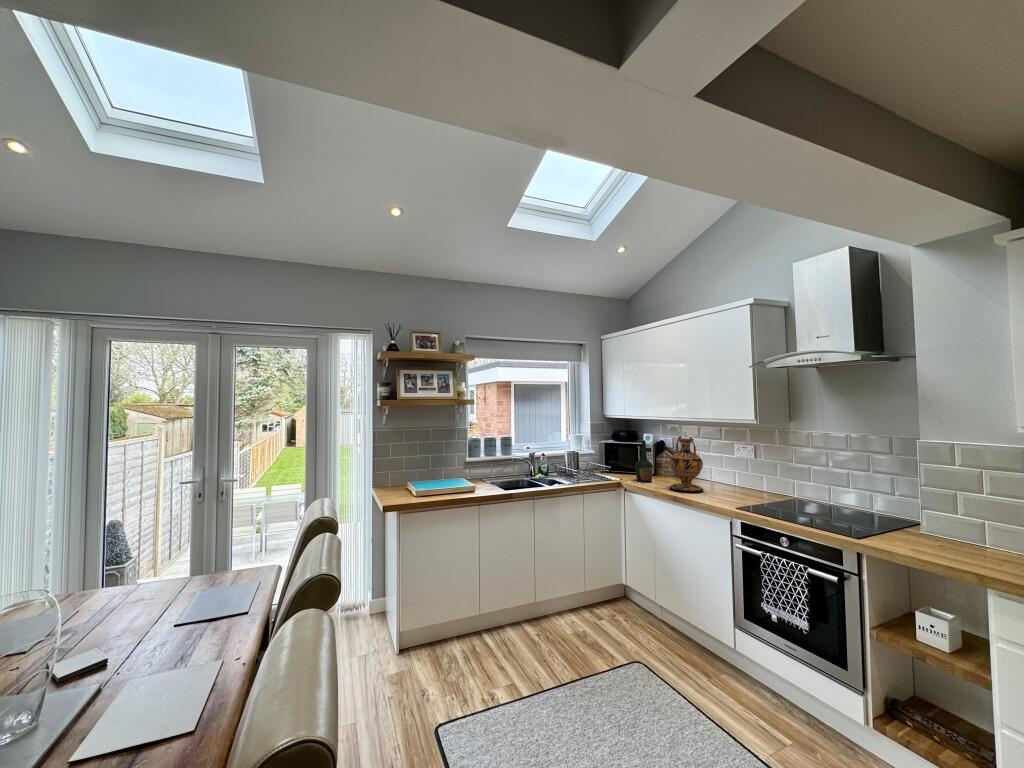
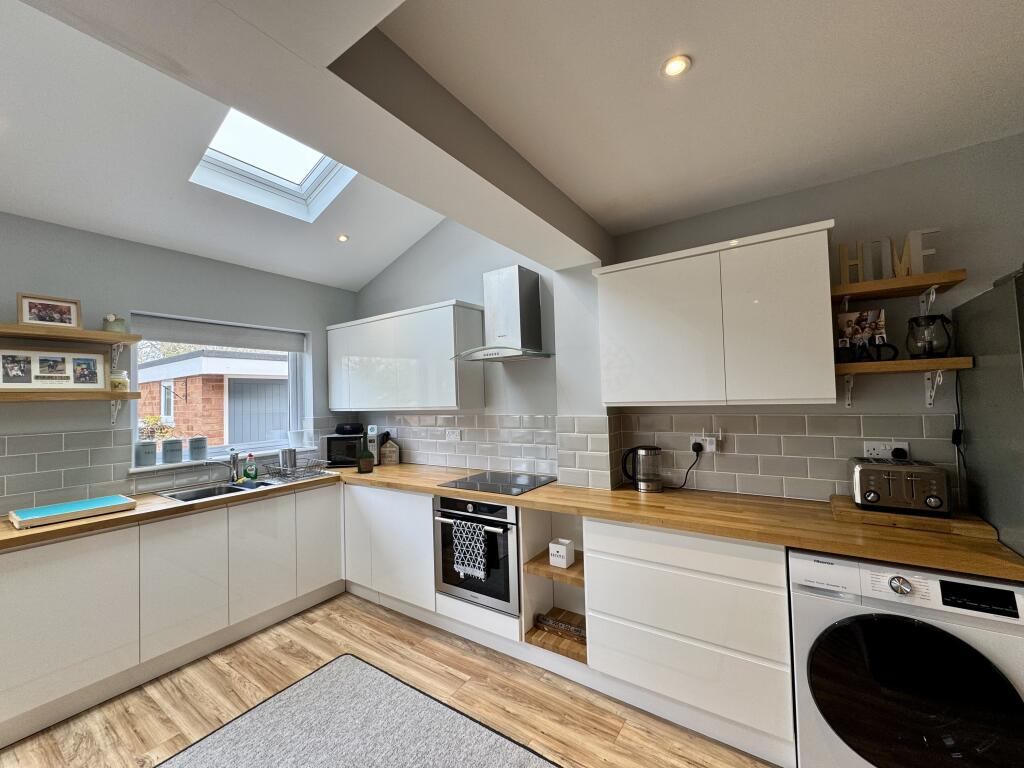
vase: present [669,436,704,492] -> none [387,425,418,477]

